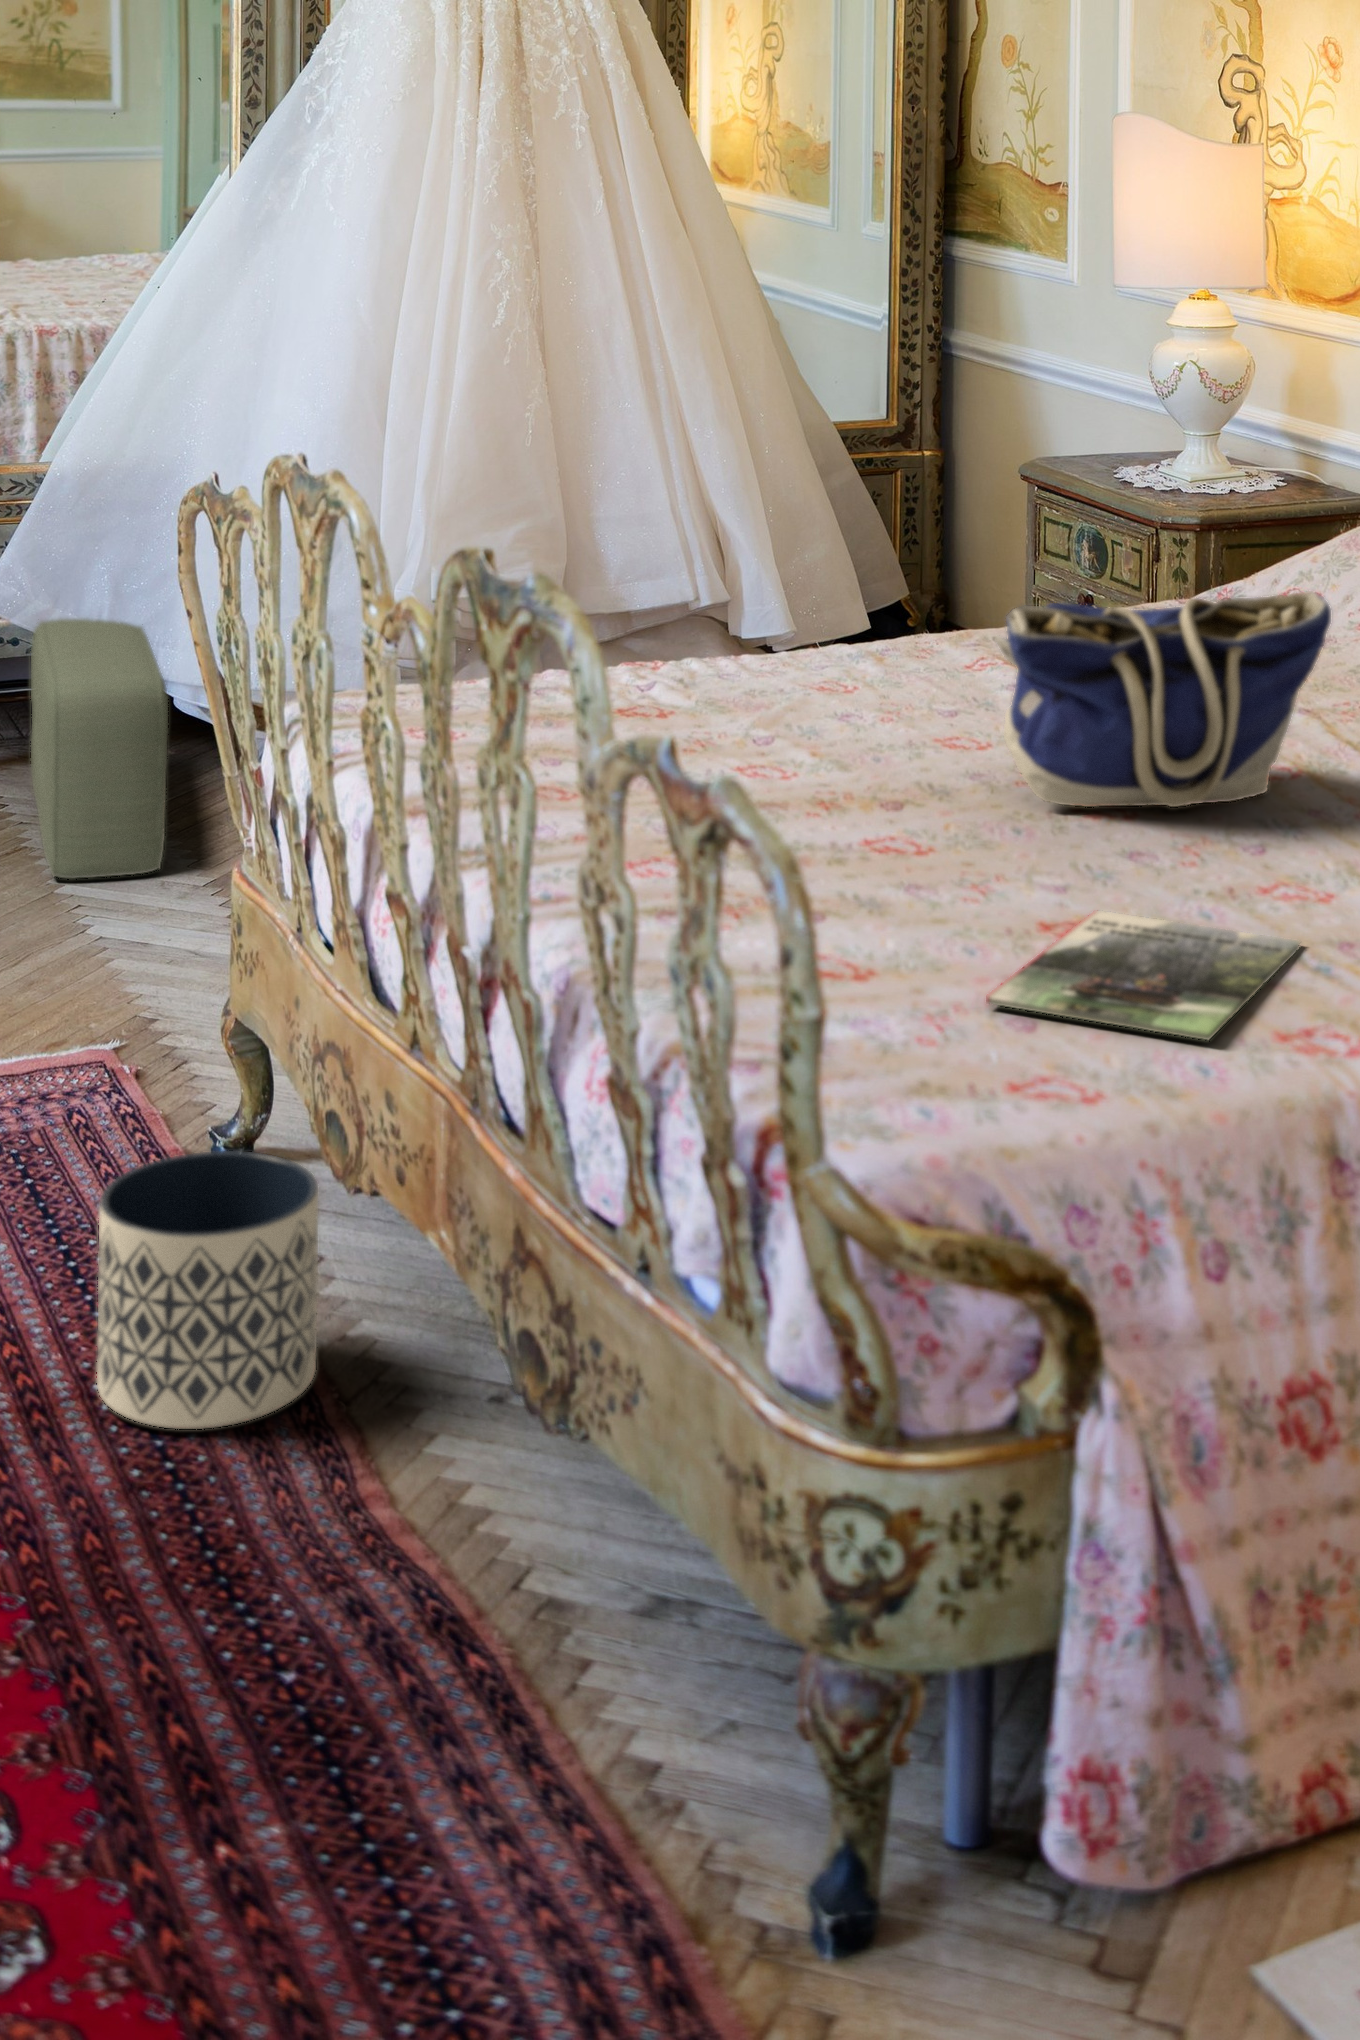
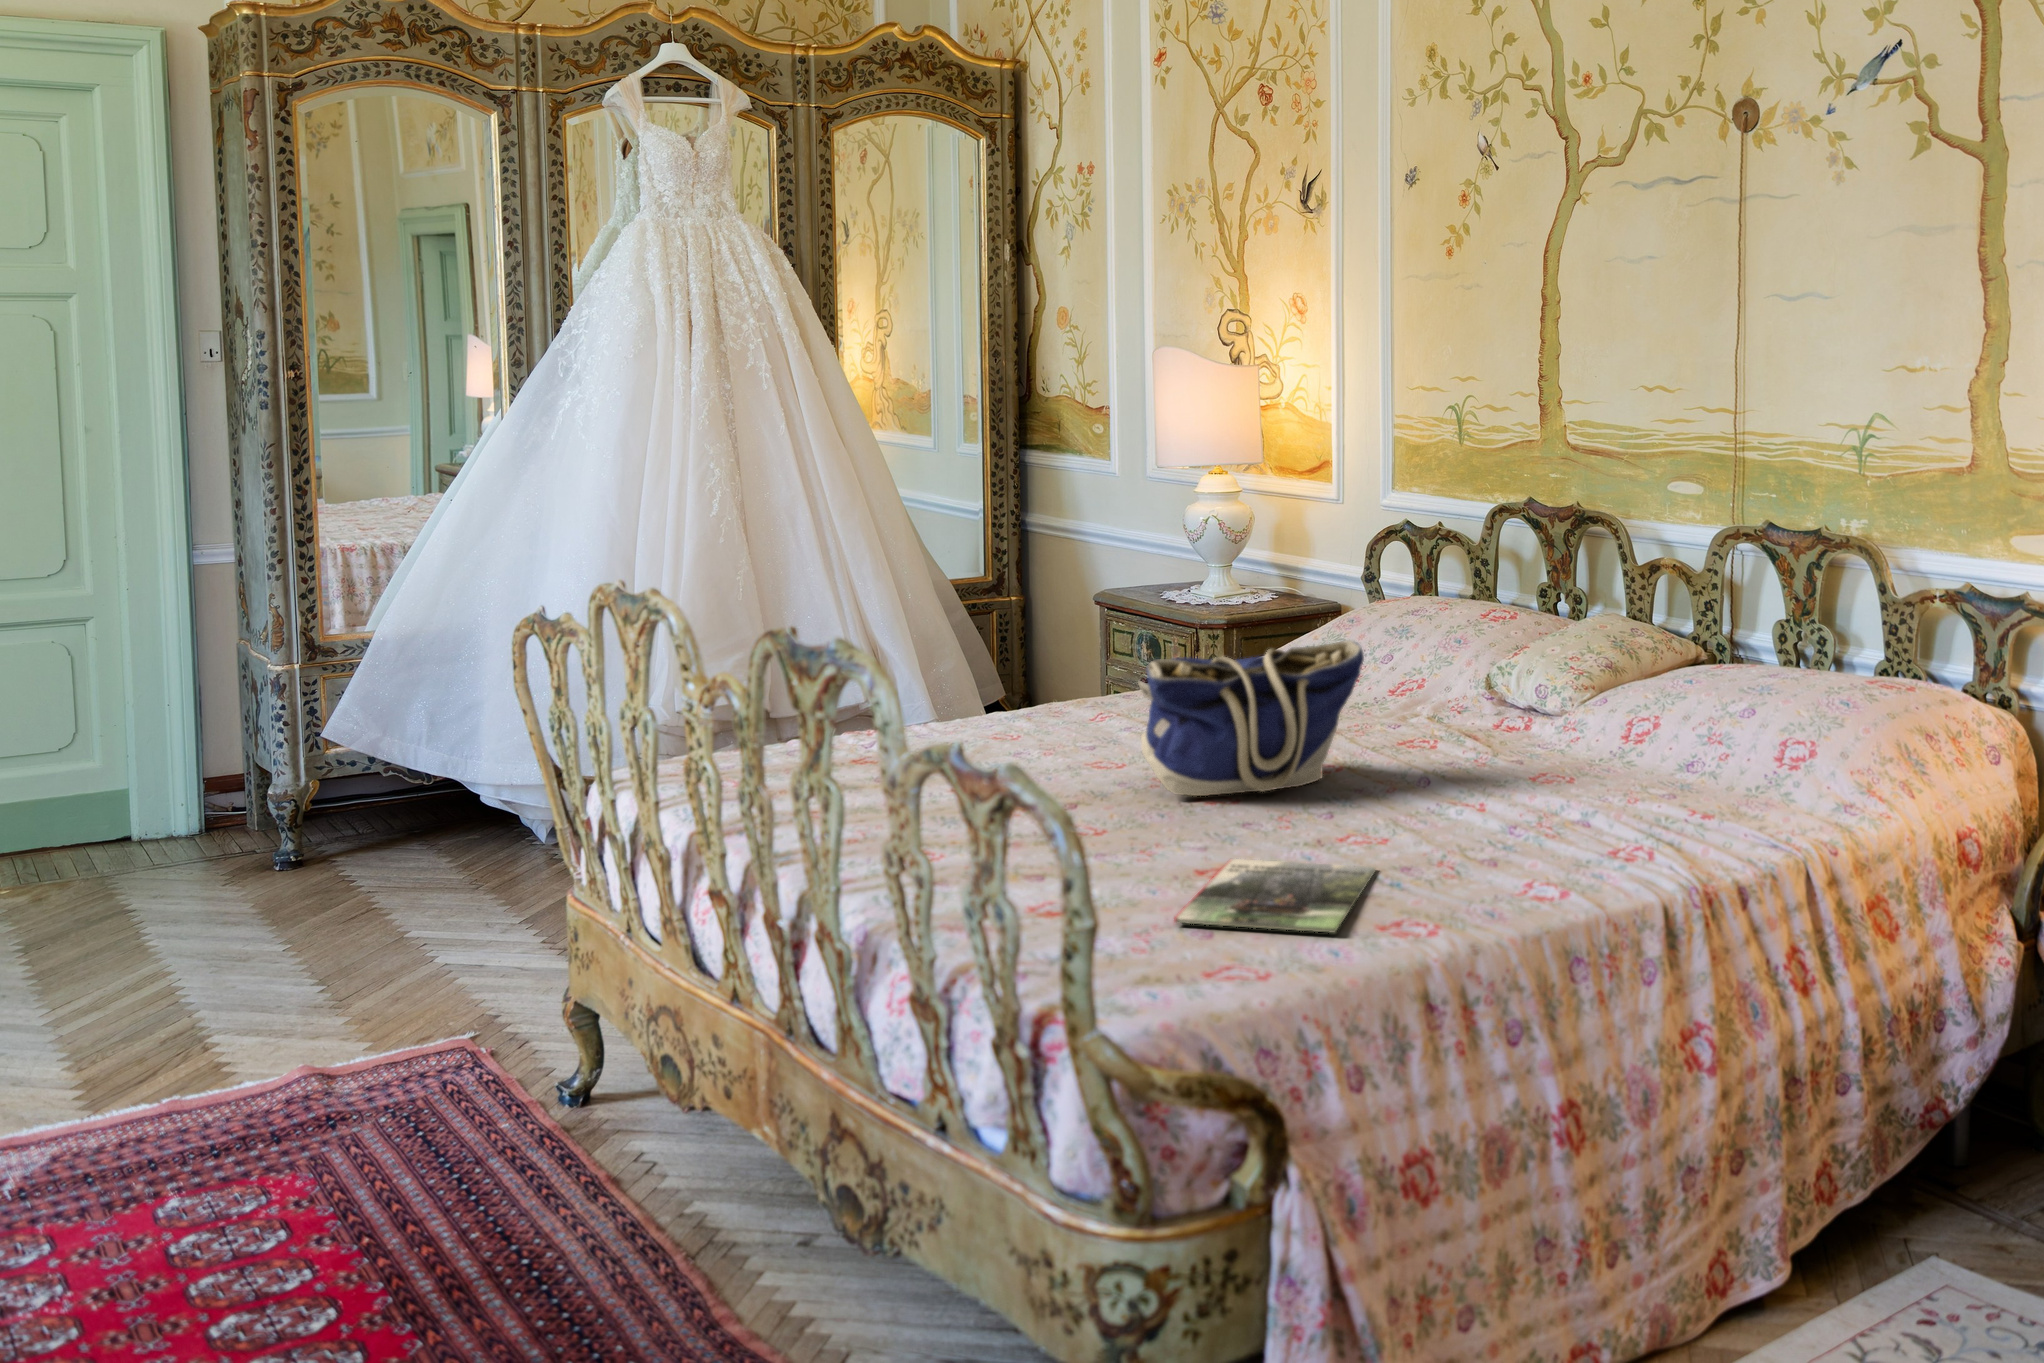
pouf: present [31,619,168,879] -> none [371,734,486,923]
planter: present [97,1151,318,1429] -> none [495,1090,666,1291]

